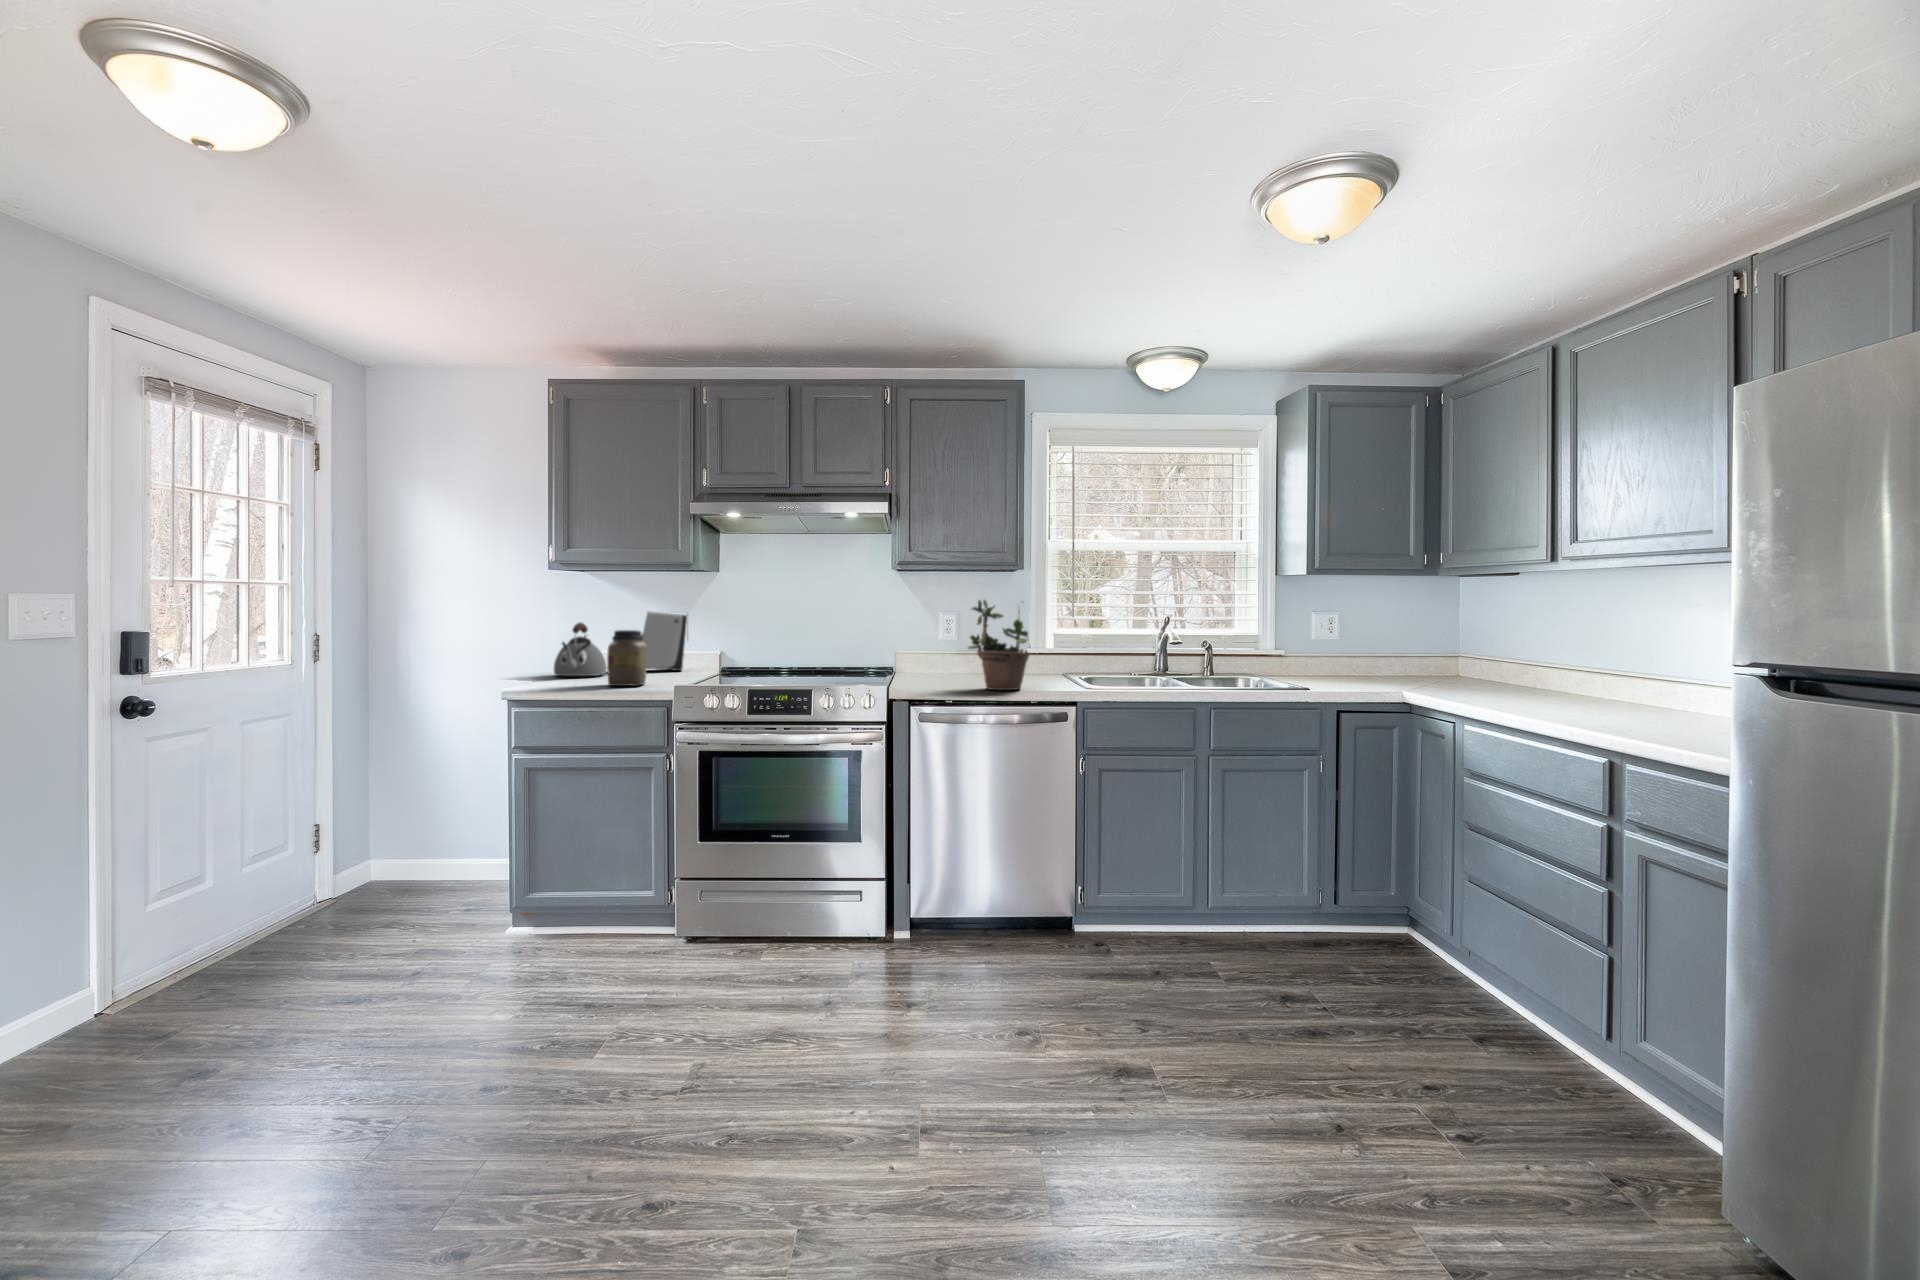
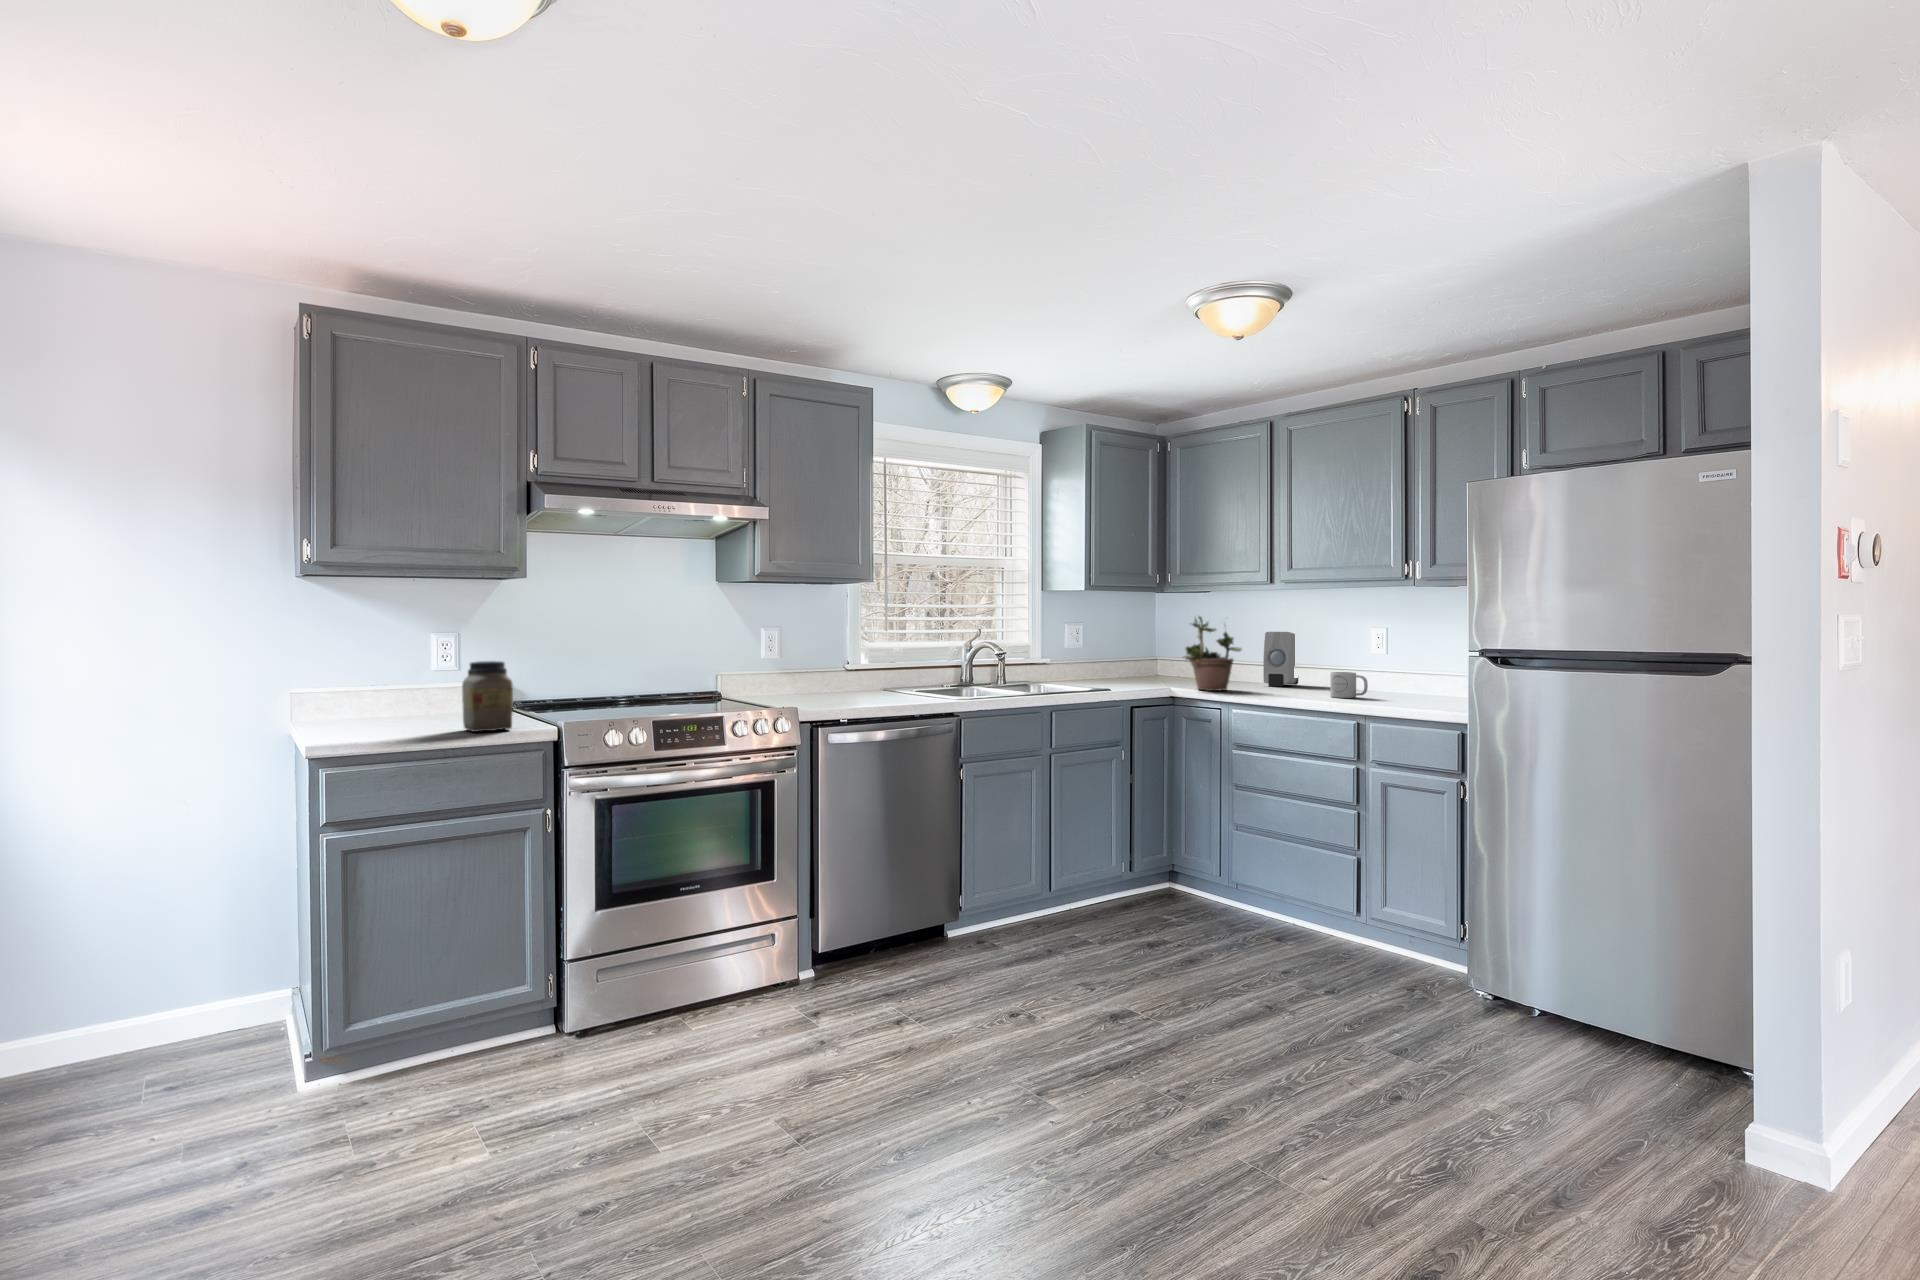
potted plant: present [968,600,1029,690] -> present [1182,616,1241,691]
soap dispenser: present [641,611,687,671] -> present [1263,632,1298,687]
kettle: present [554,623,607,676] -> none [320,654,393,727]
mug: none [1611,684,1669,722] -> present [1330,672,1368,698]

